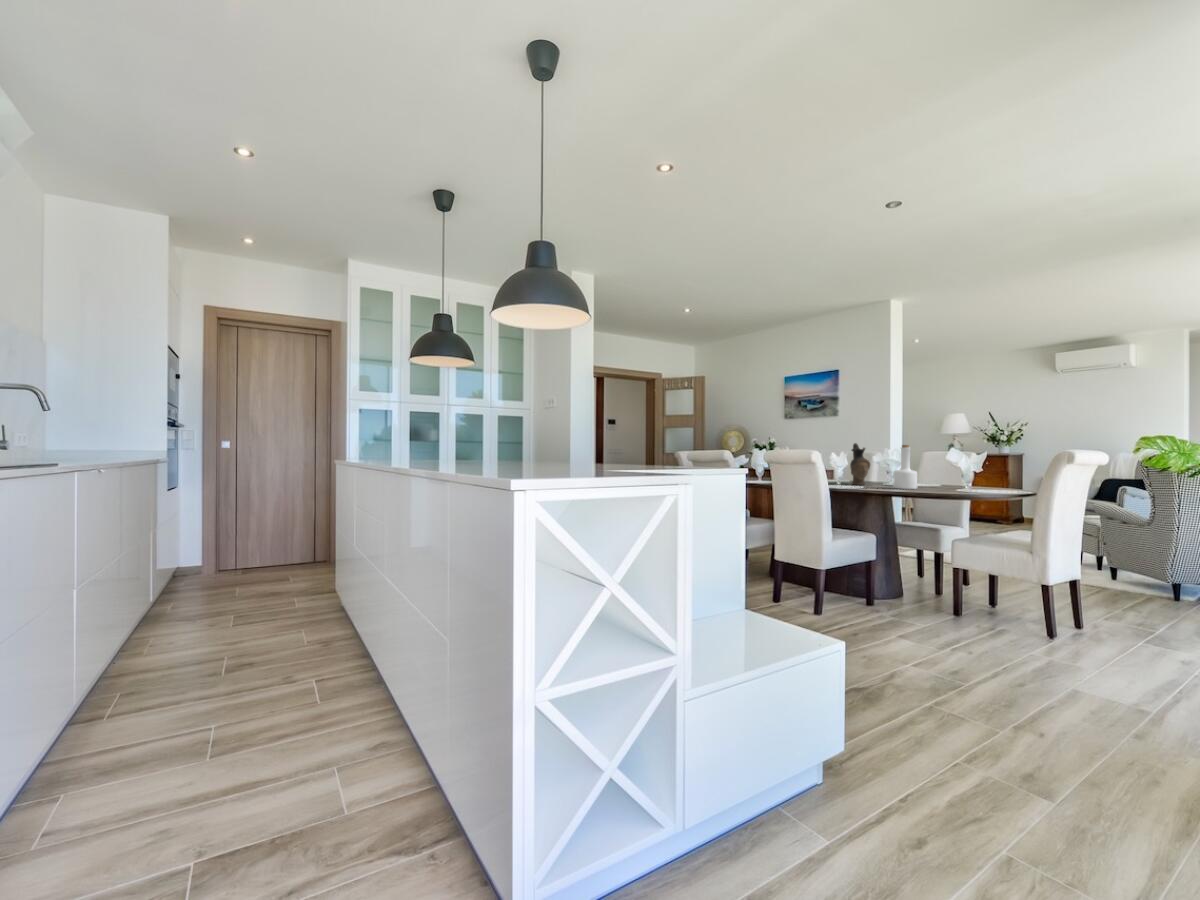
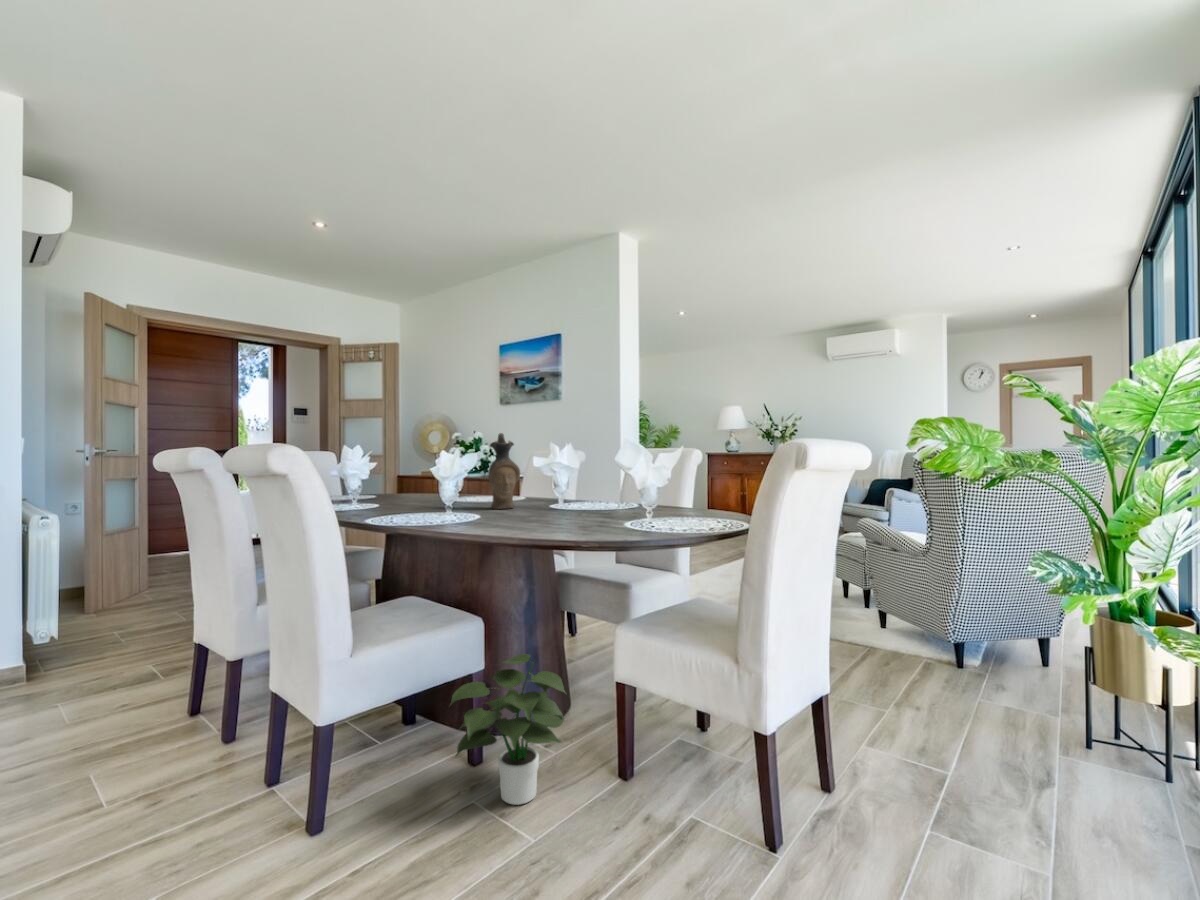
bottle: present [893,445,917,489] -> none [531,434,572,520]
potted plant: none [877,551,936,615] -> present [450,654,565,805]

